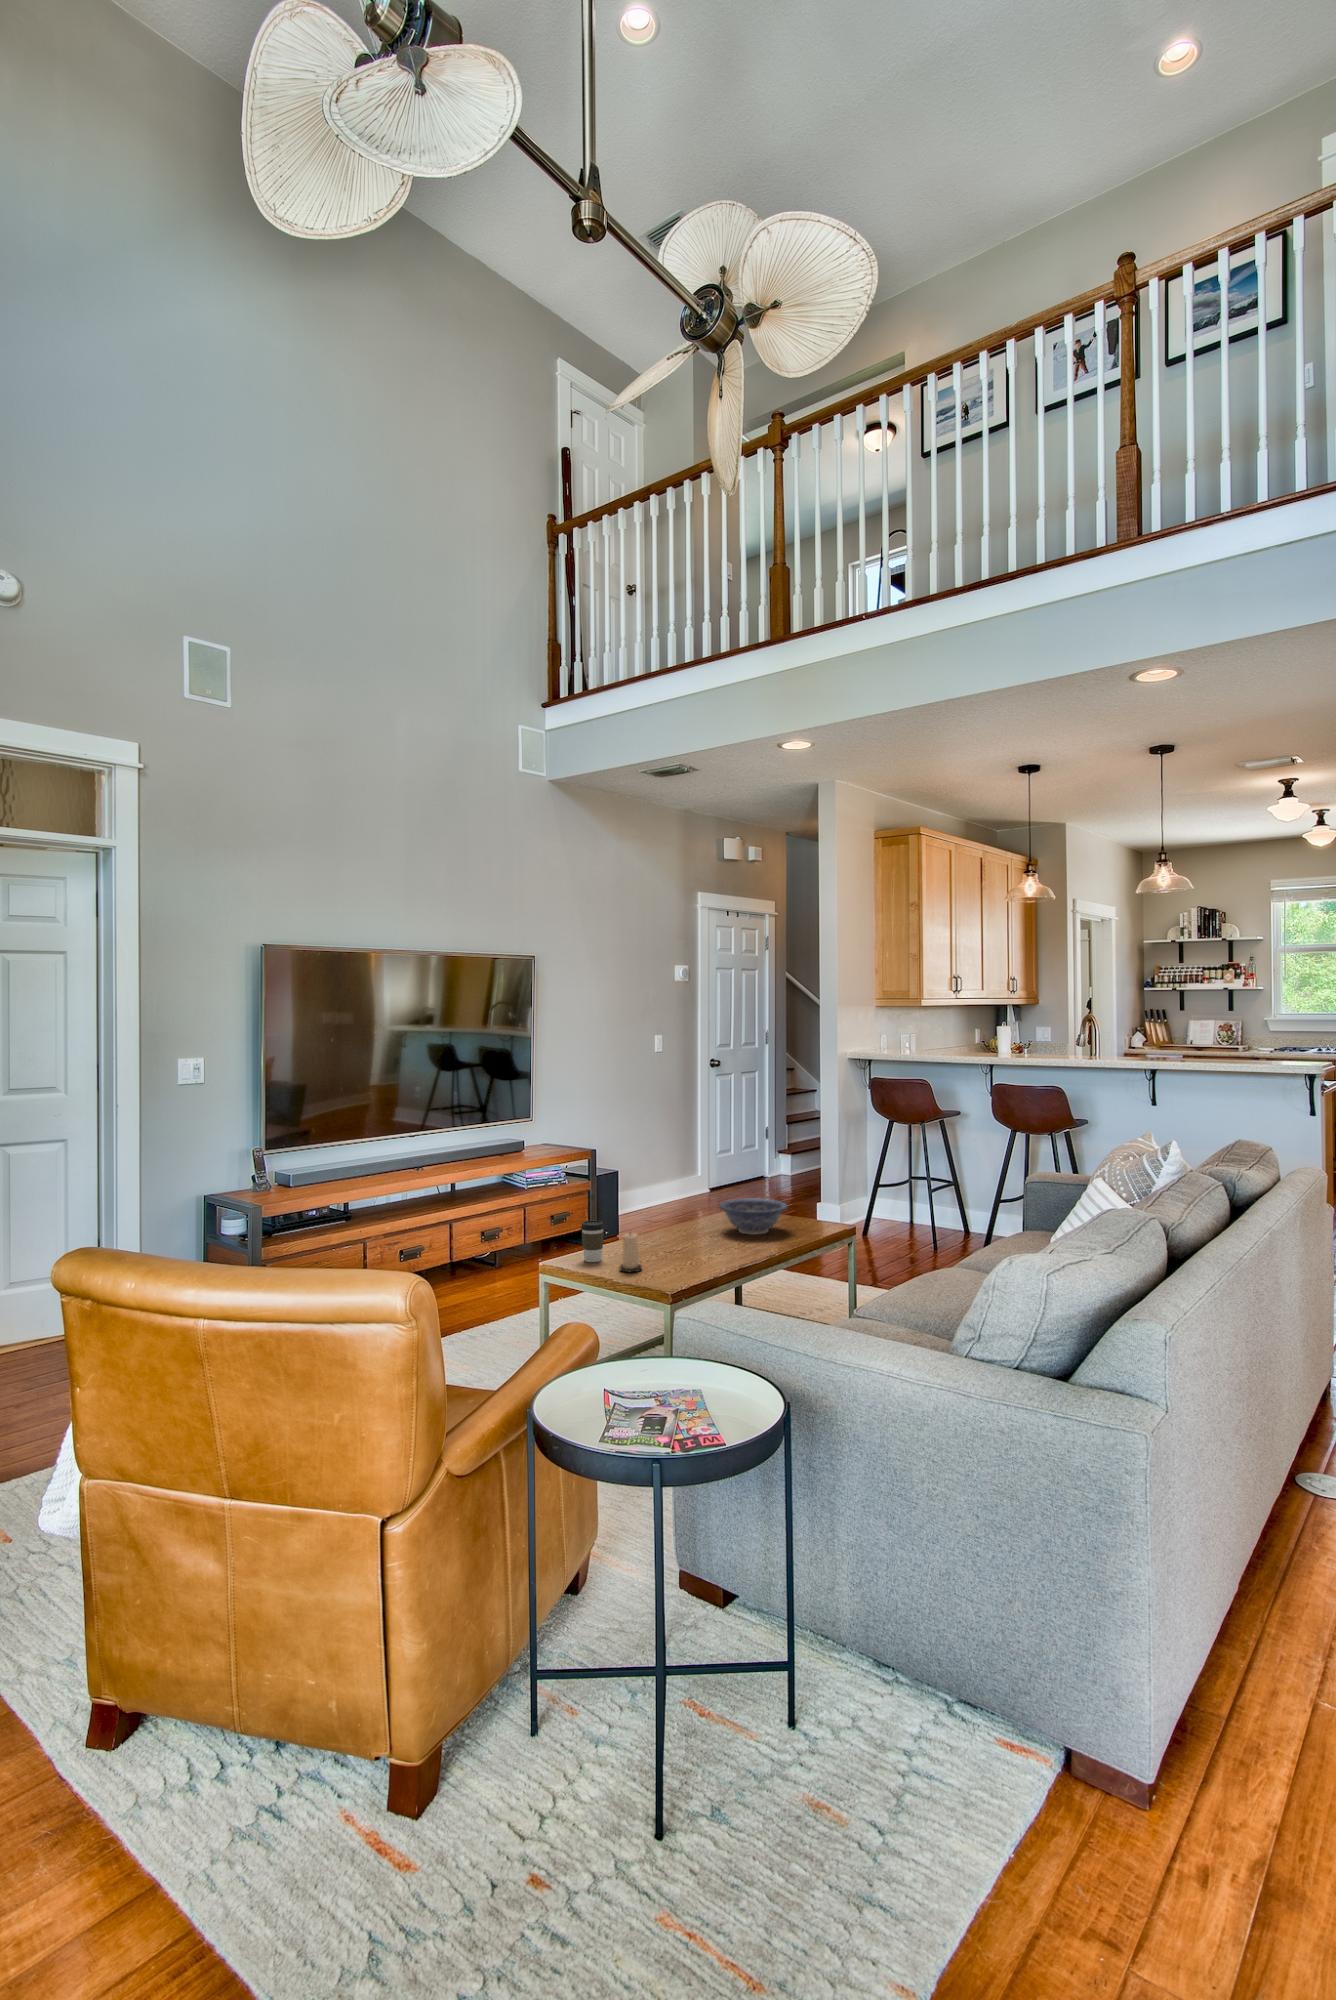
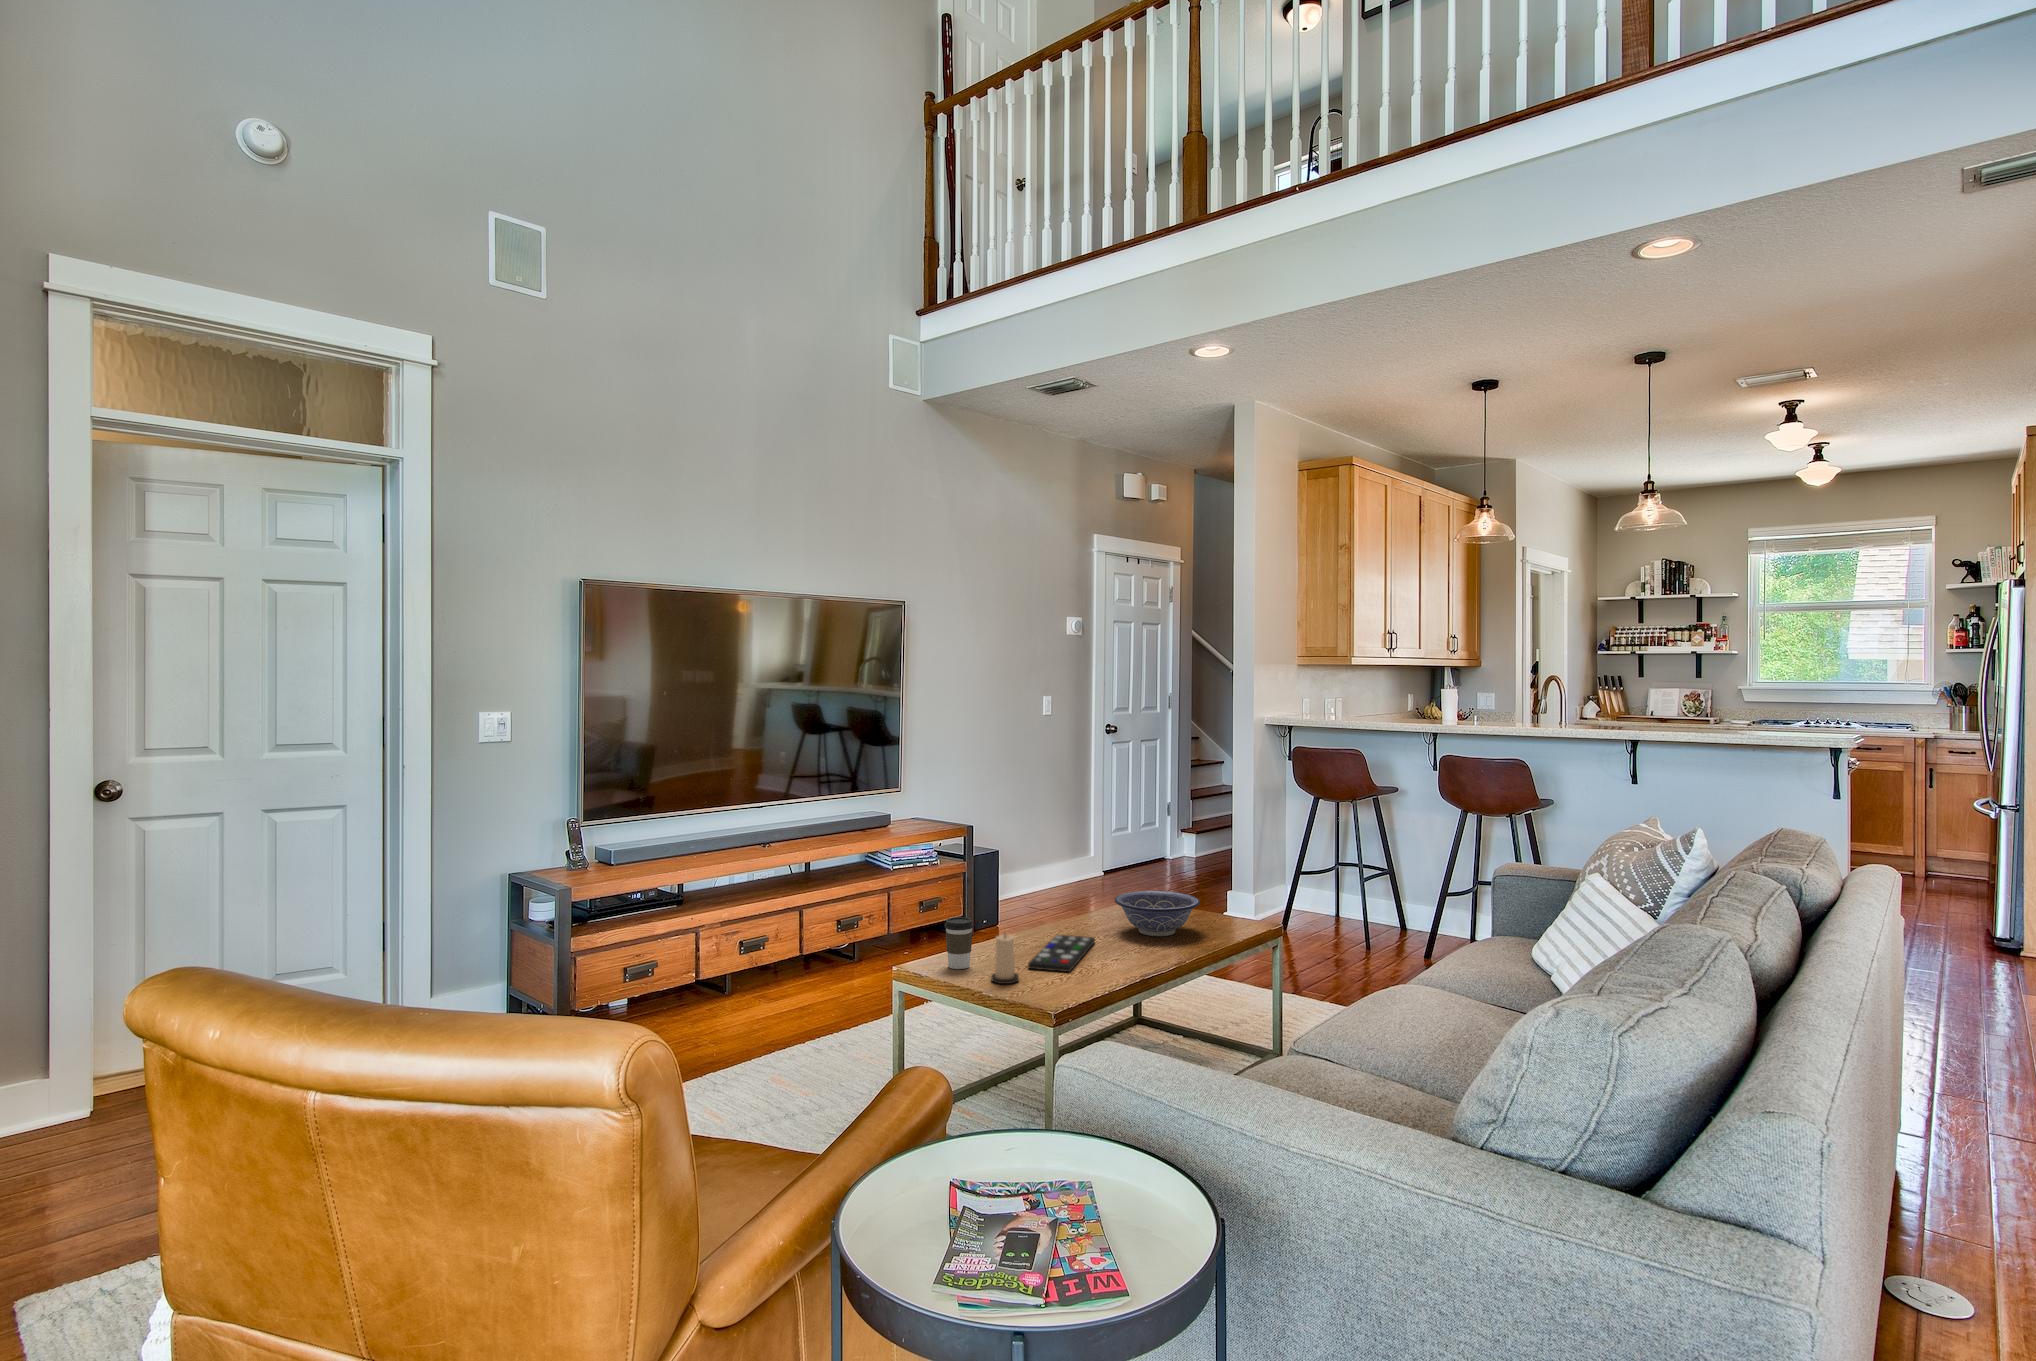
remote control: none [649,1235,703,1263] -> present [1028,935,1095,972]

